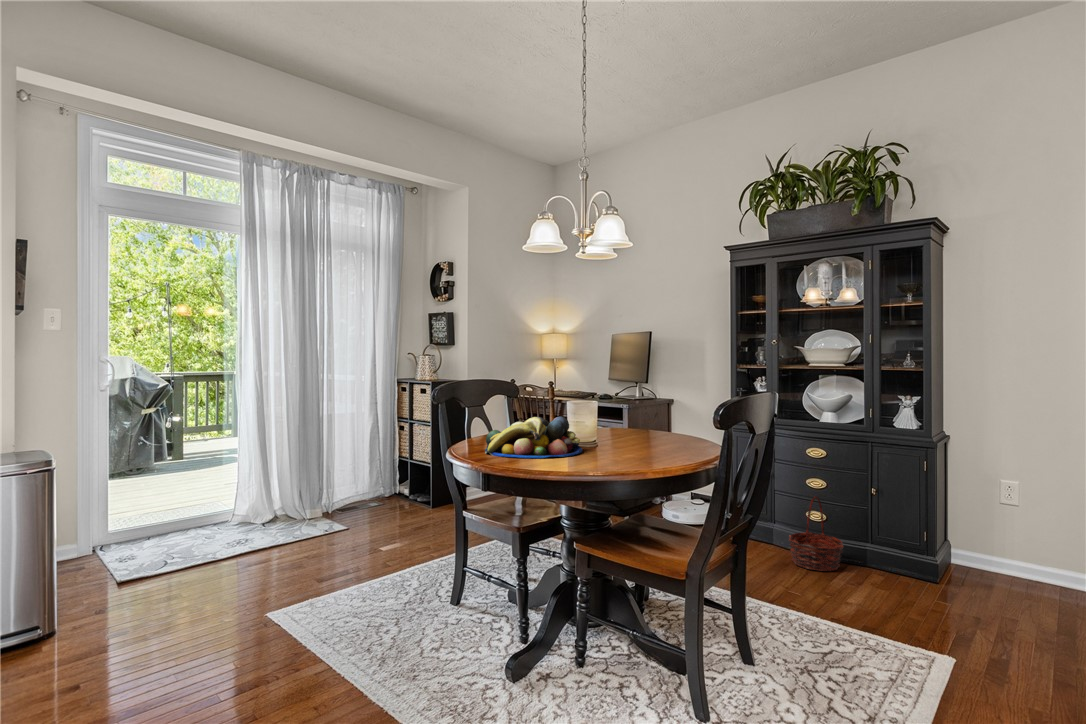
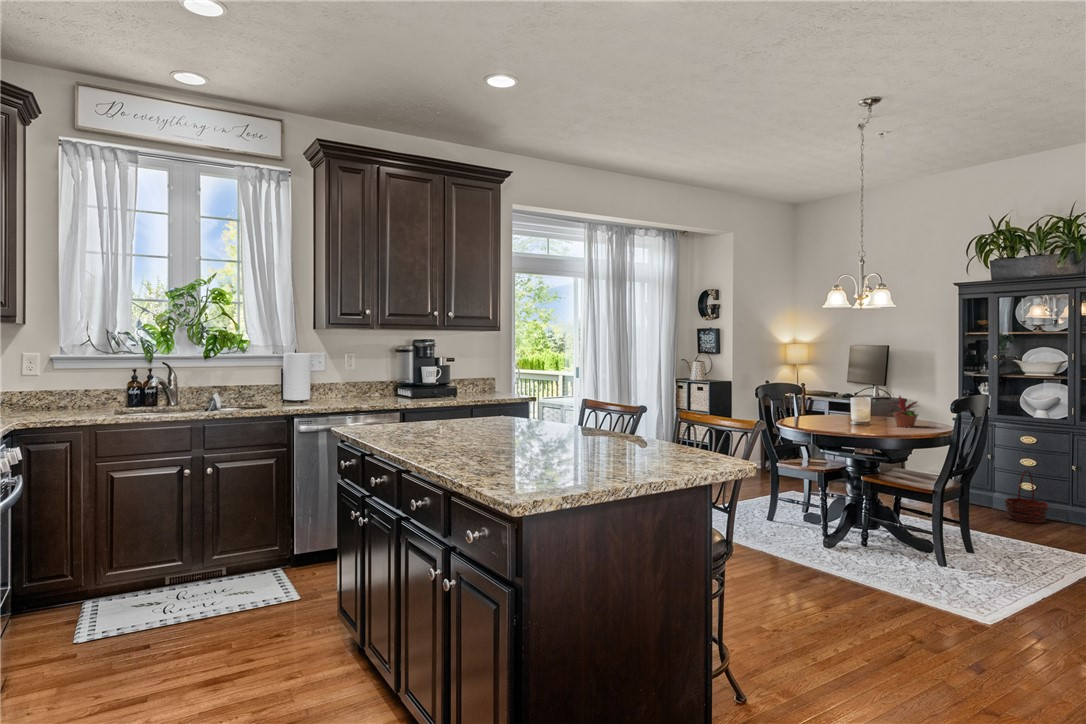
potted plant: none [618,393,680,447] -> present [893,396,918,427]
fruit bowl: present [485,417,583,458] -> none [803,407,866,430]

